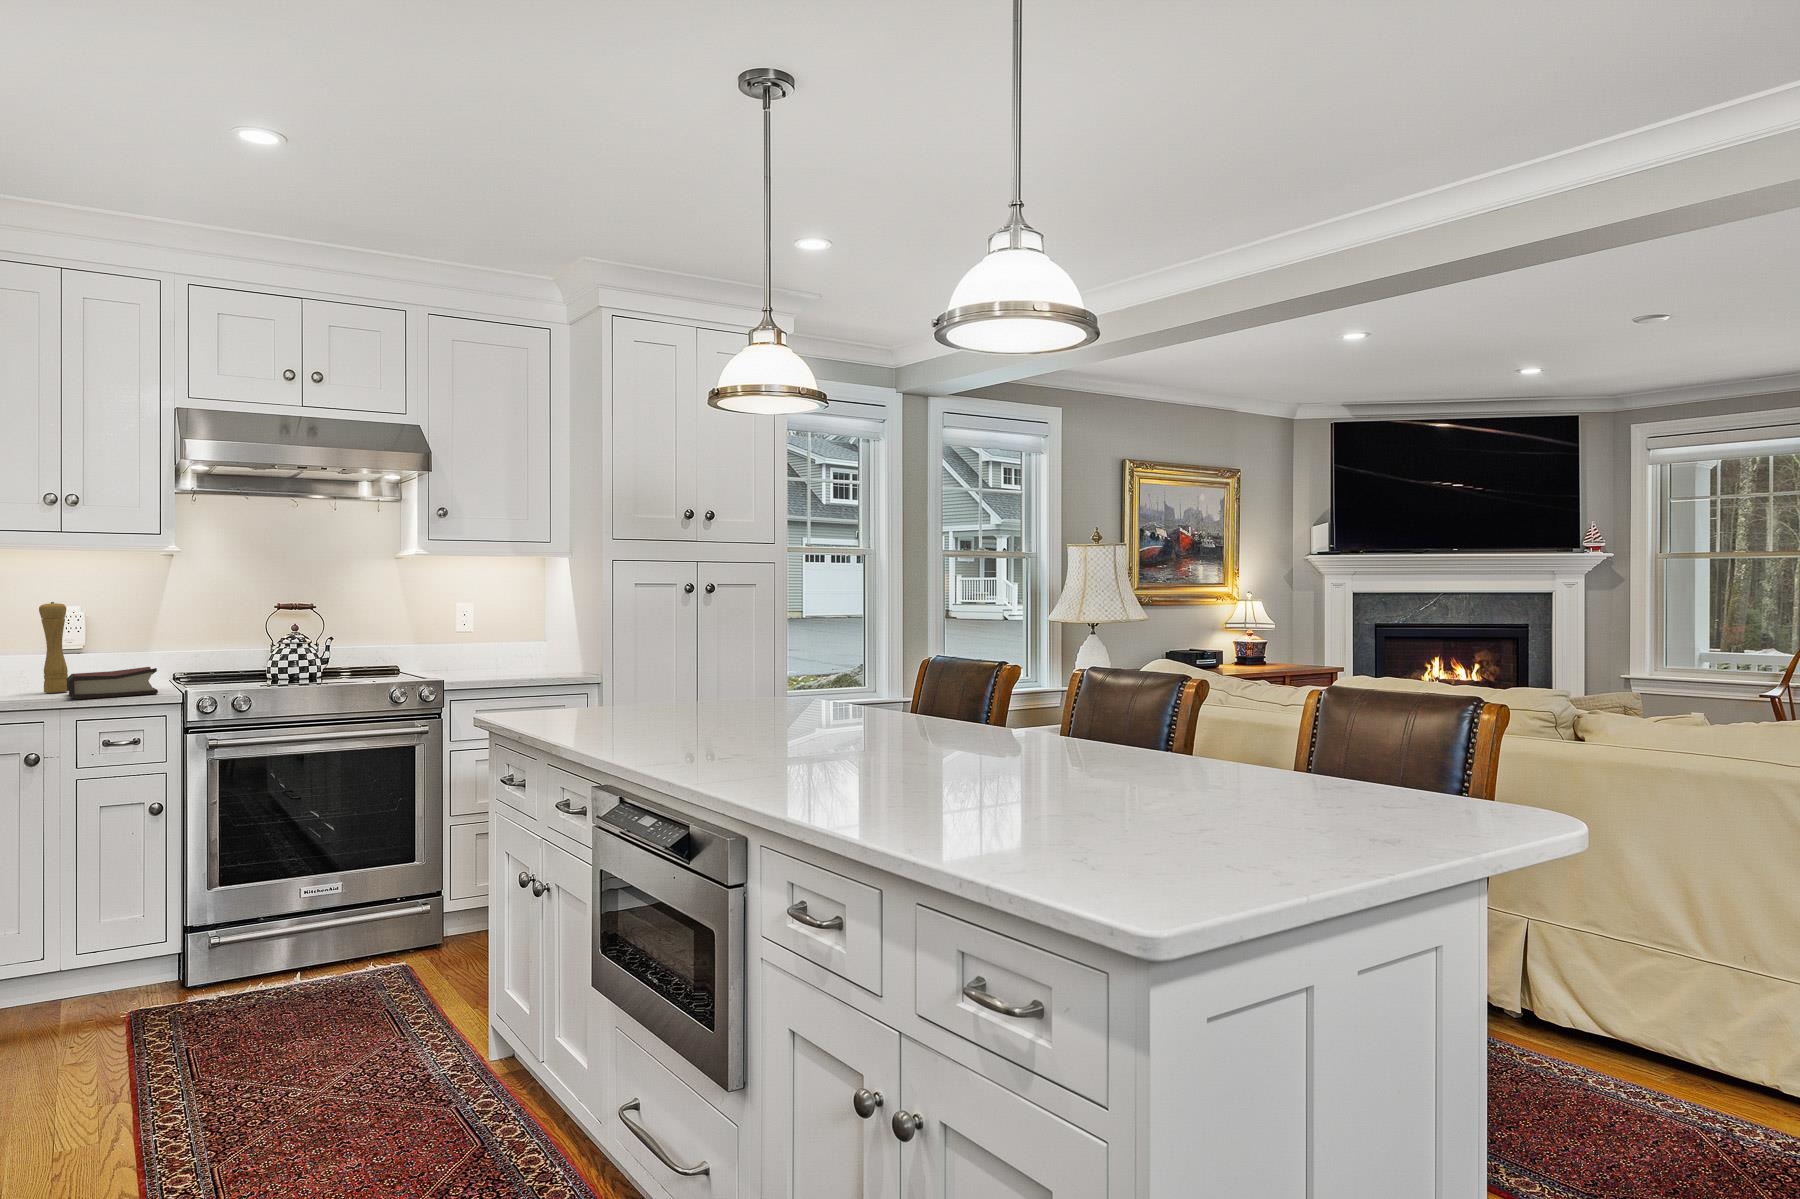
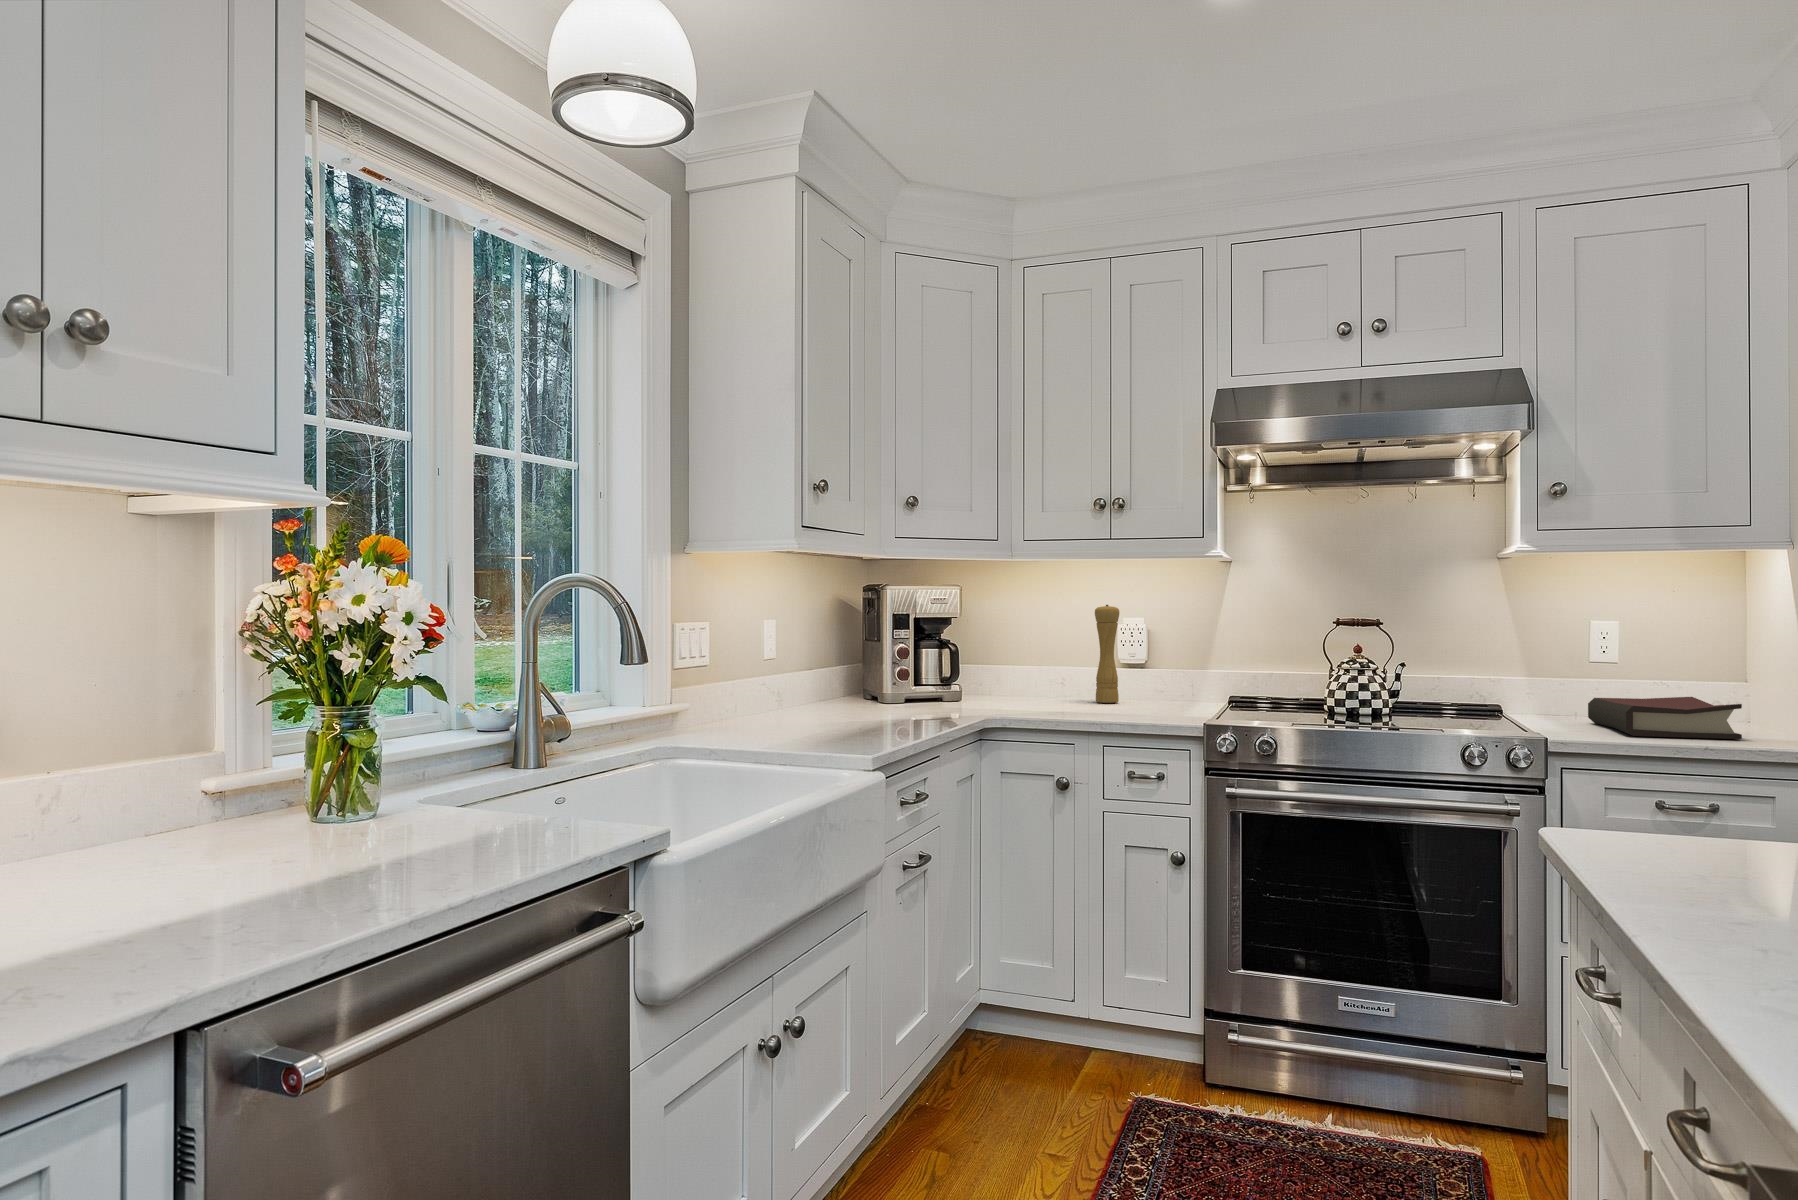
hardback book: present [66,667,158,699] -> present [1588,697,1742,739]

